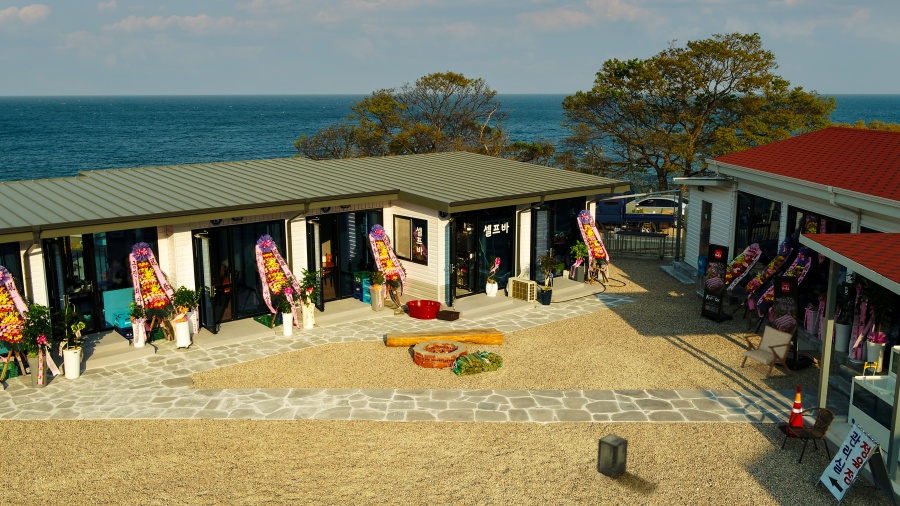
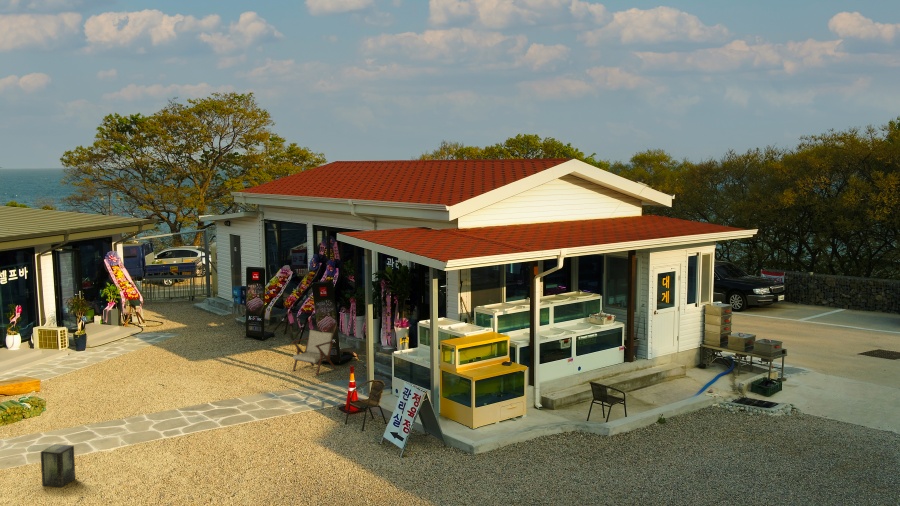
storage box: present [597,434,628,478] -> present [41,444,75,487]

